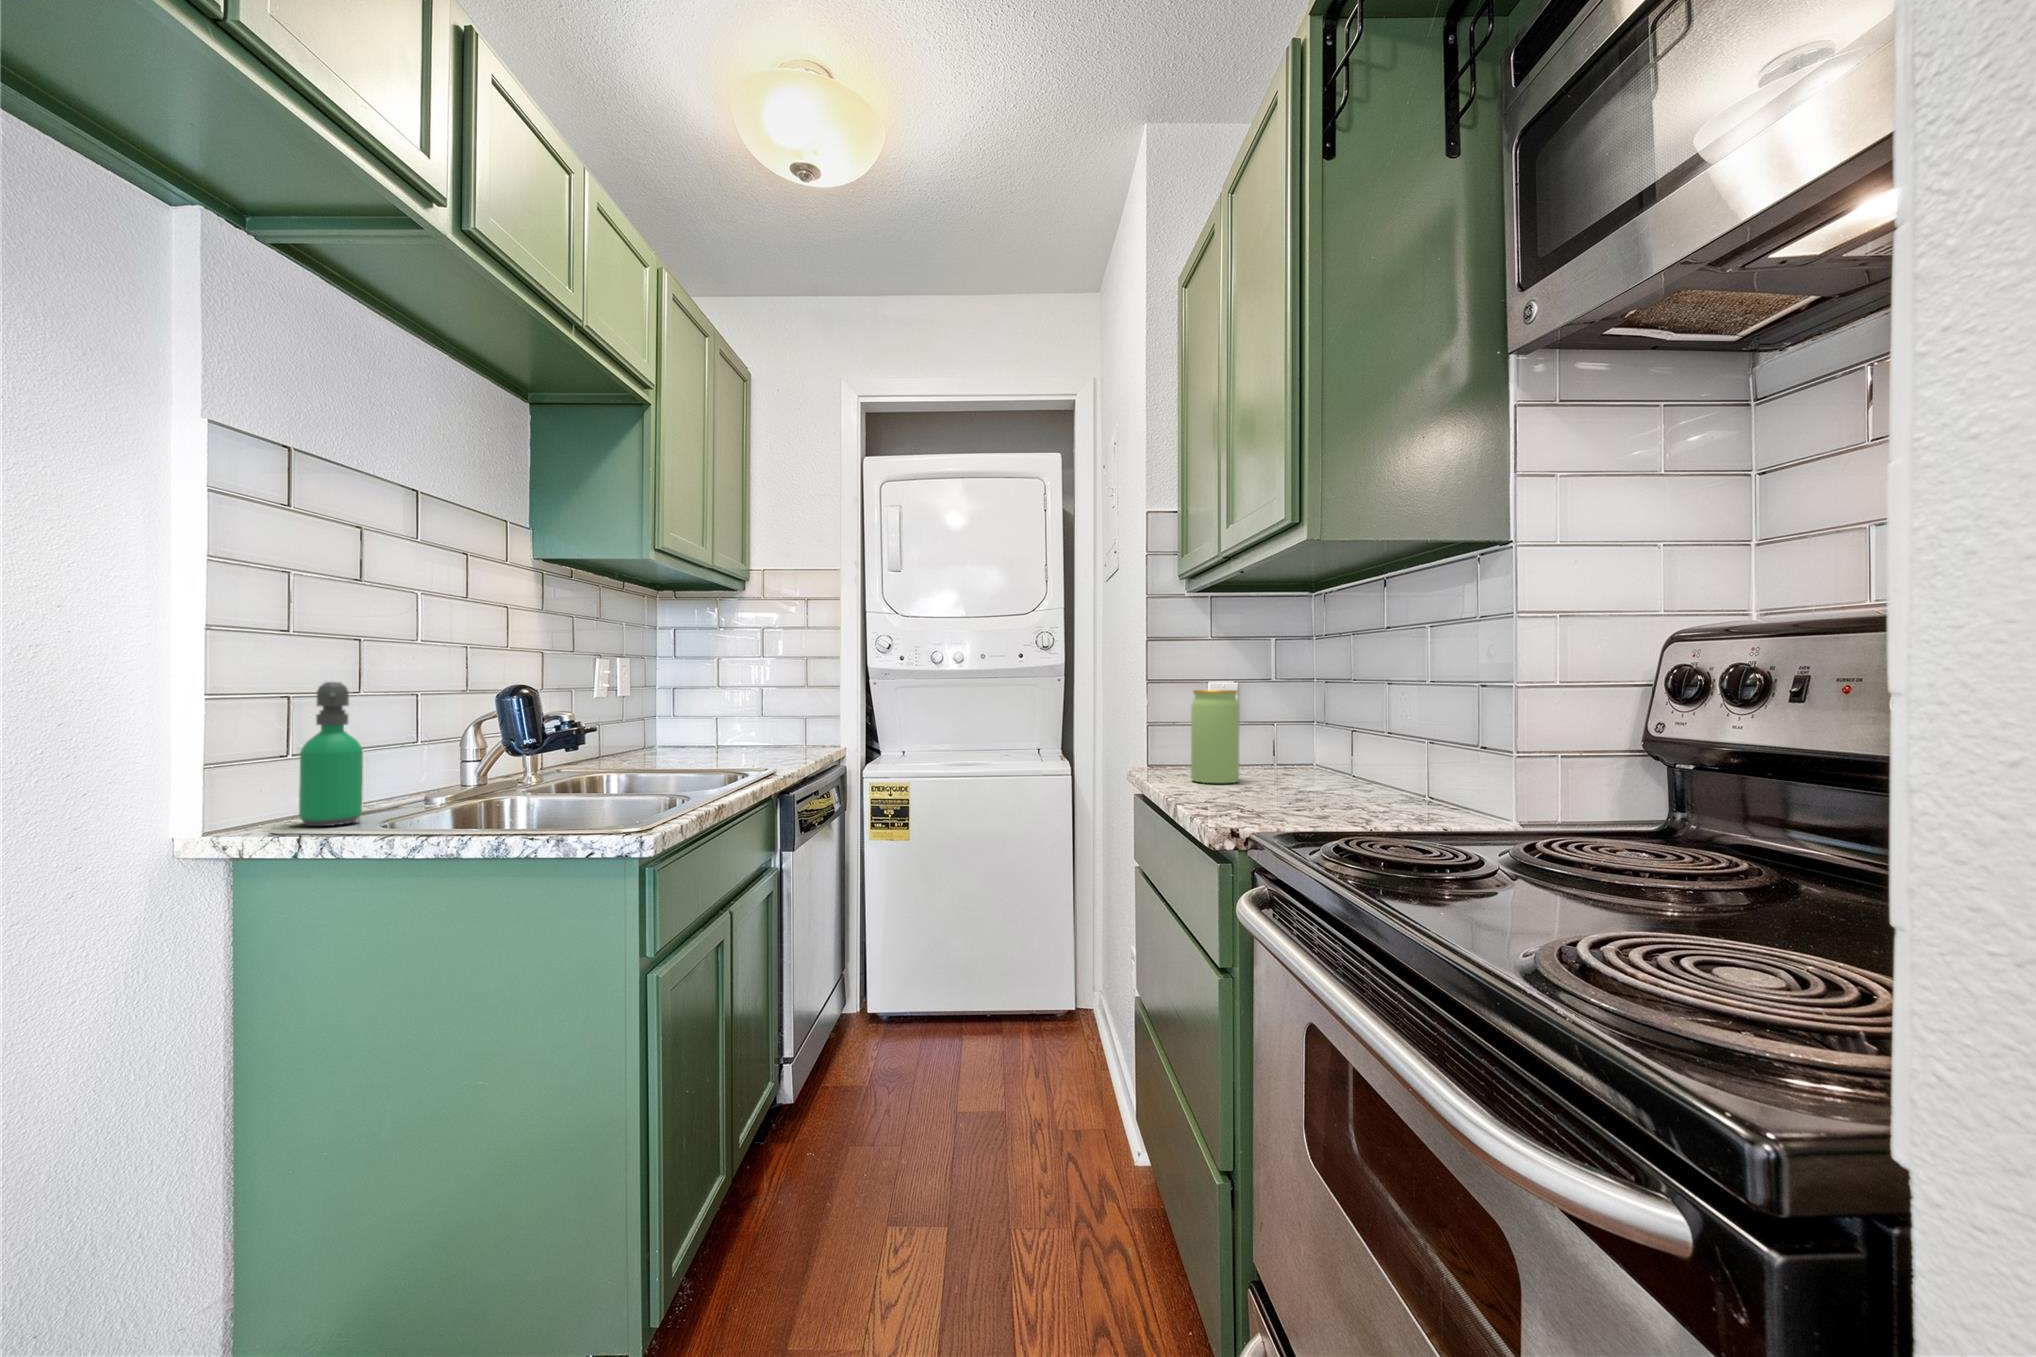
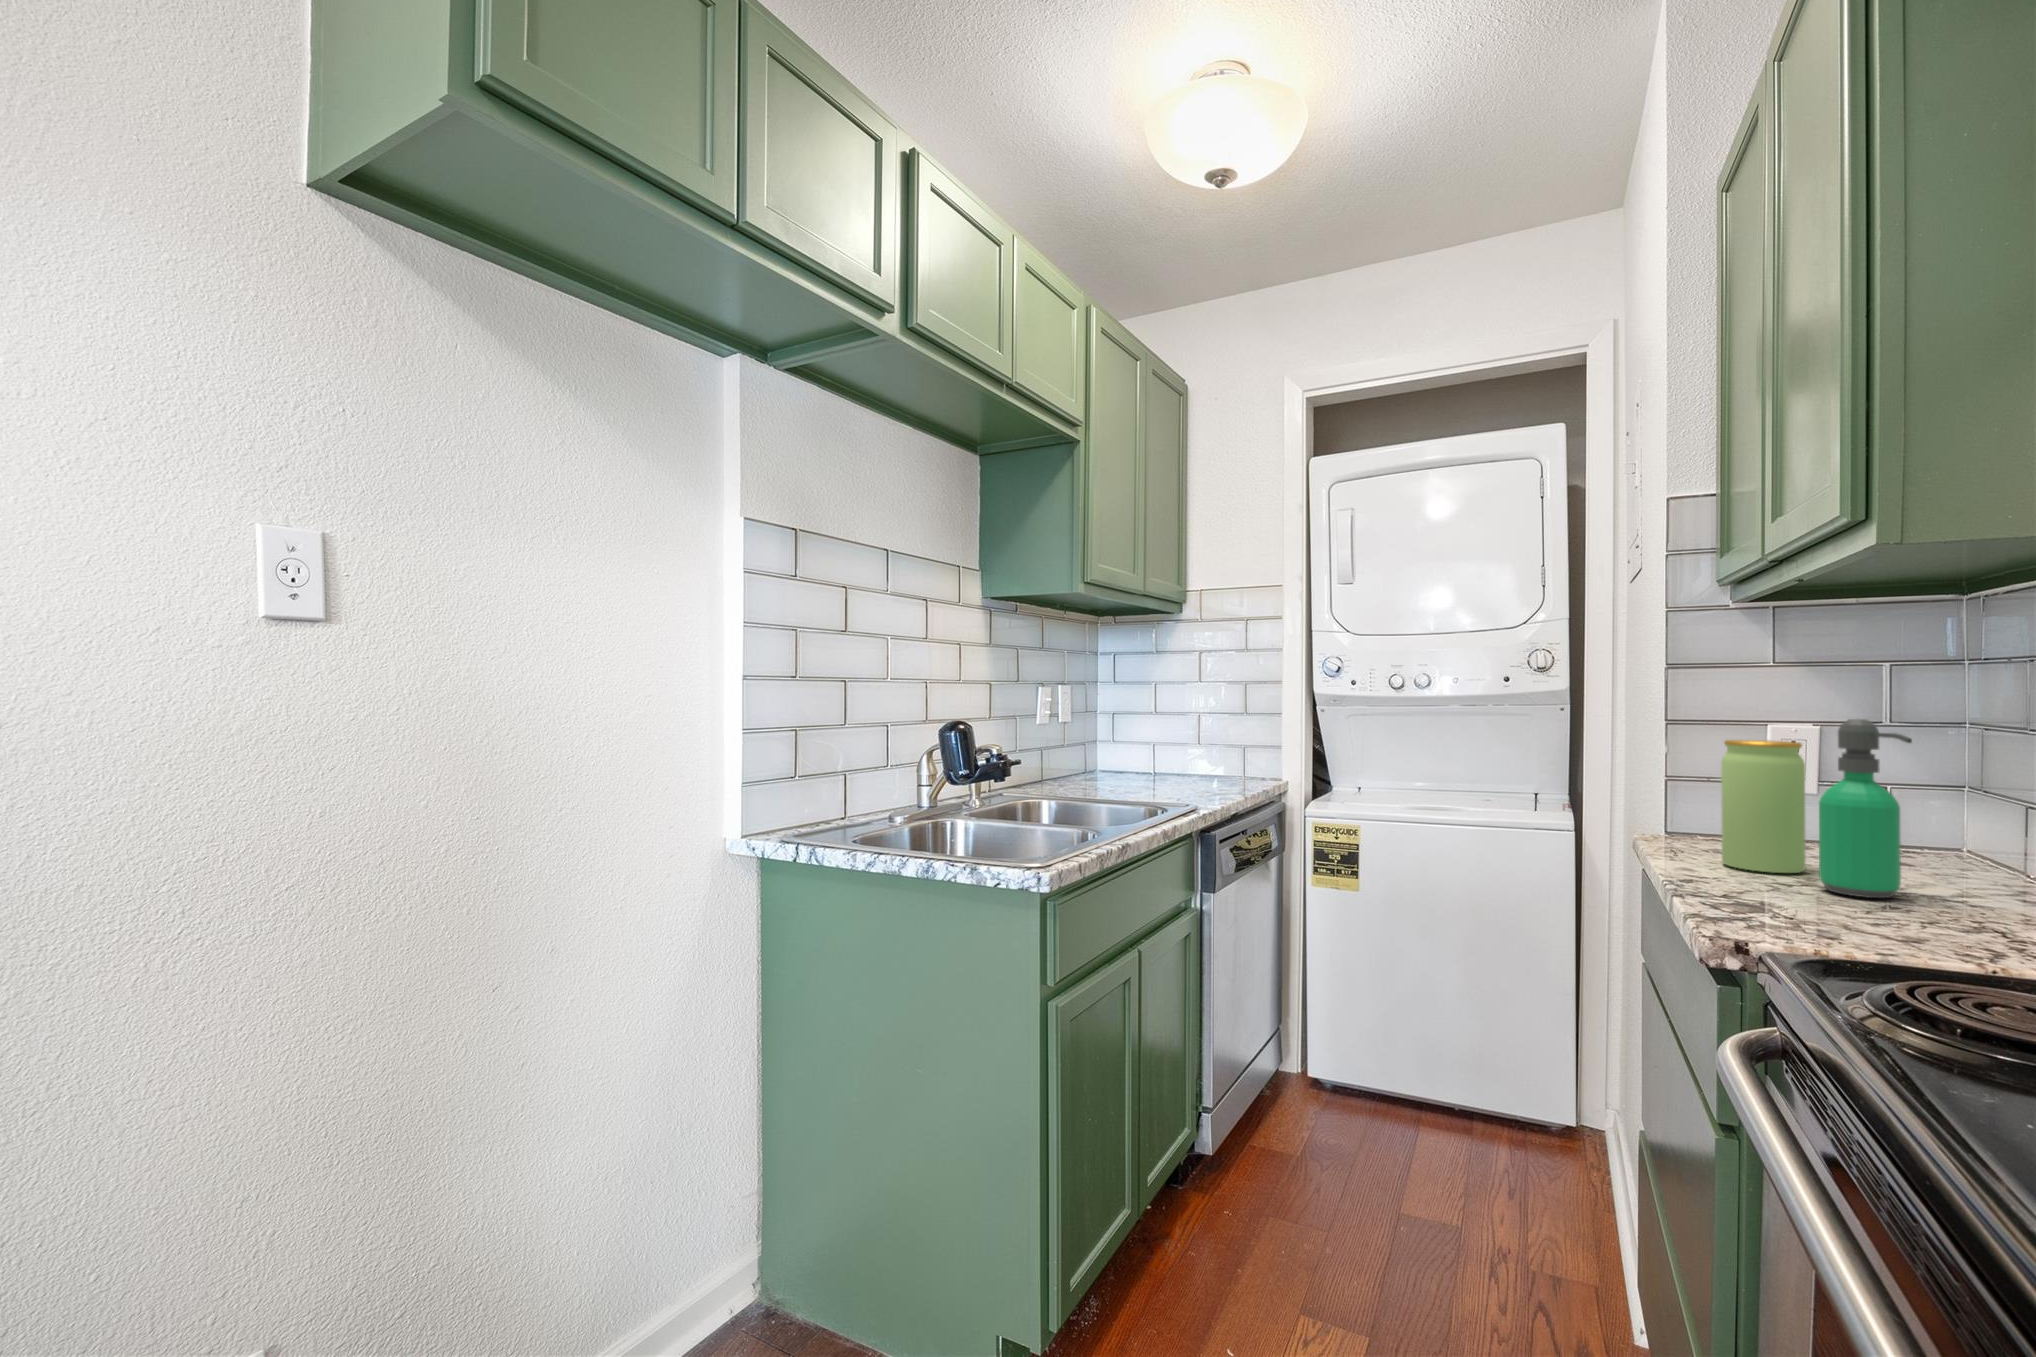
soap dispenser: present [299,682,363,826] -> present [1819,719,1912,898]

